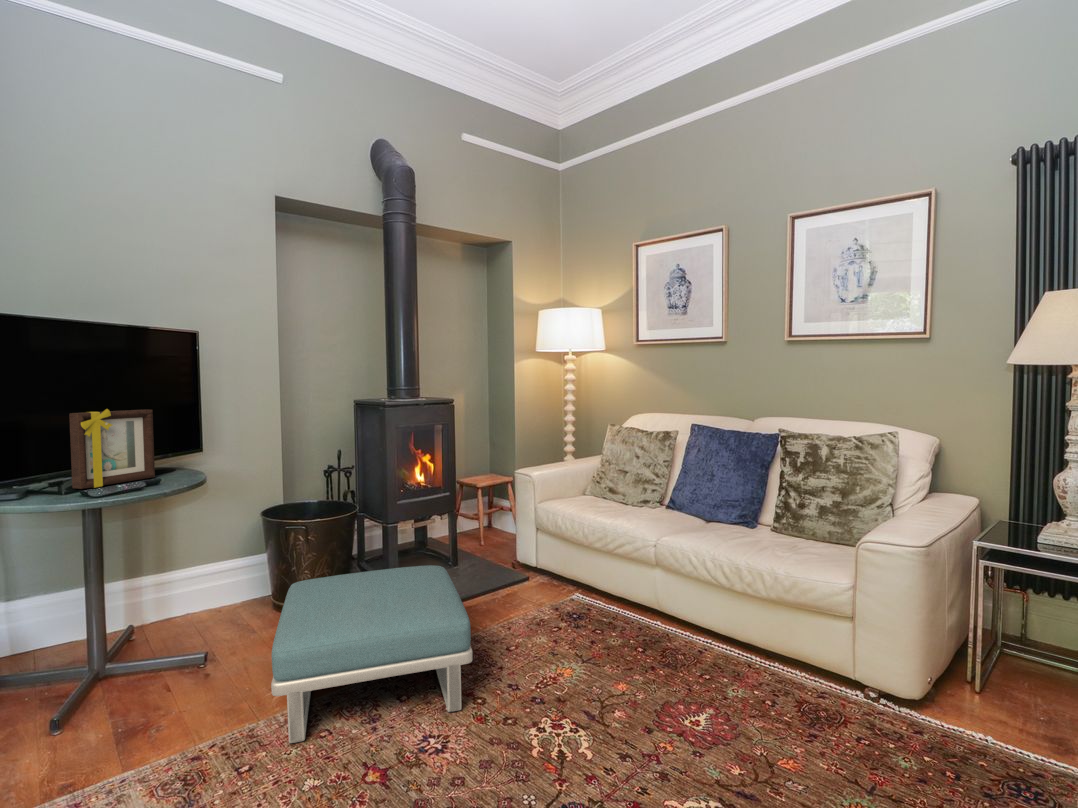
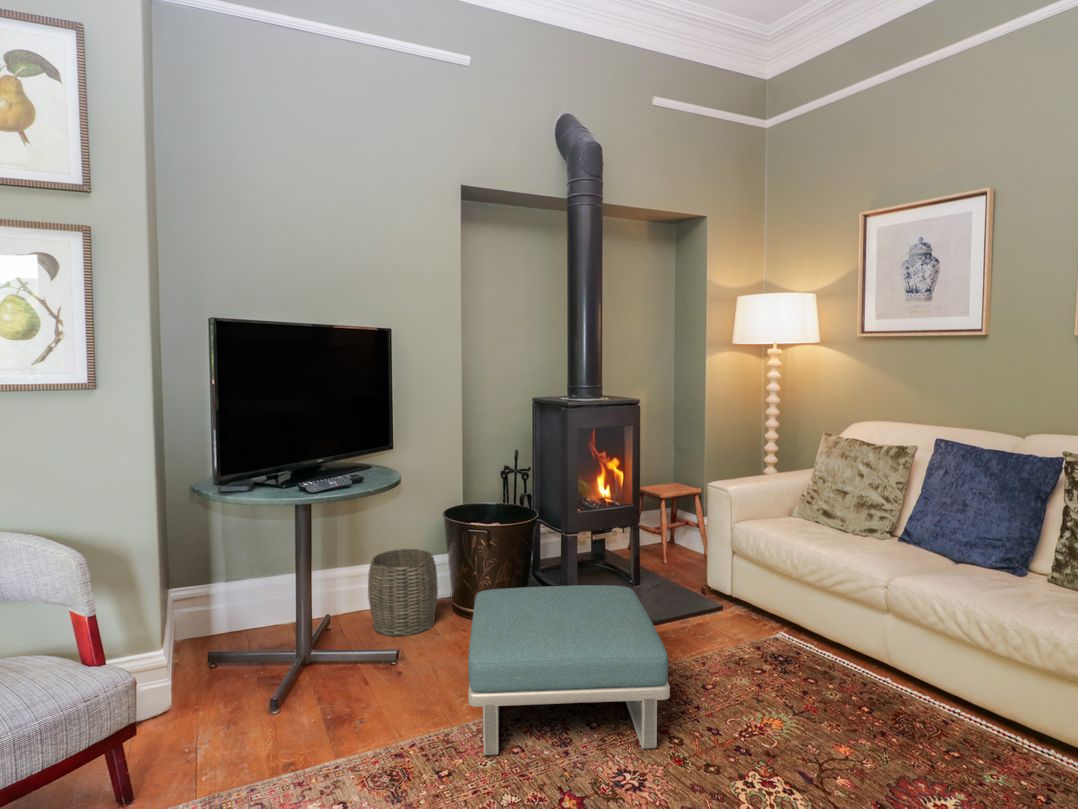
picture frame: present [69,409,155,489] -> none [287,410,354,485]
woven basket: none [176,549,254,639] -> present [368,549,438,636]

